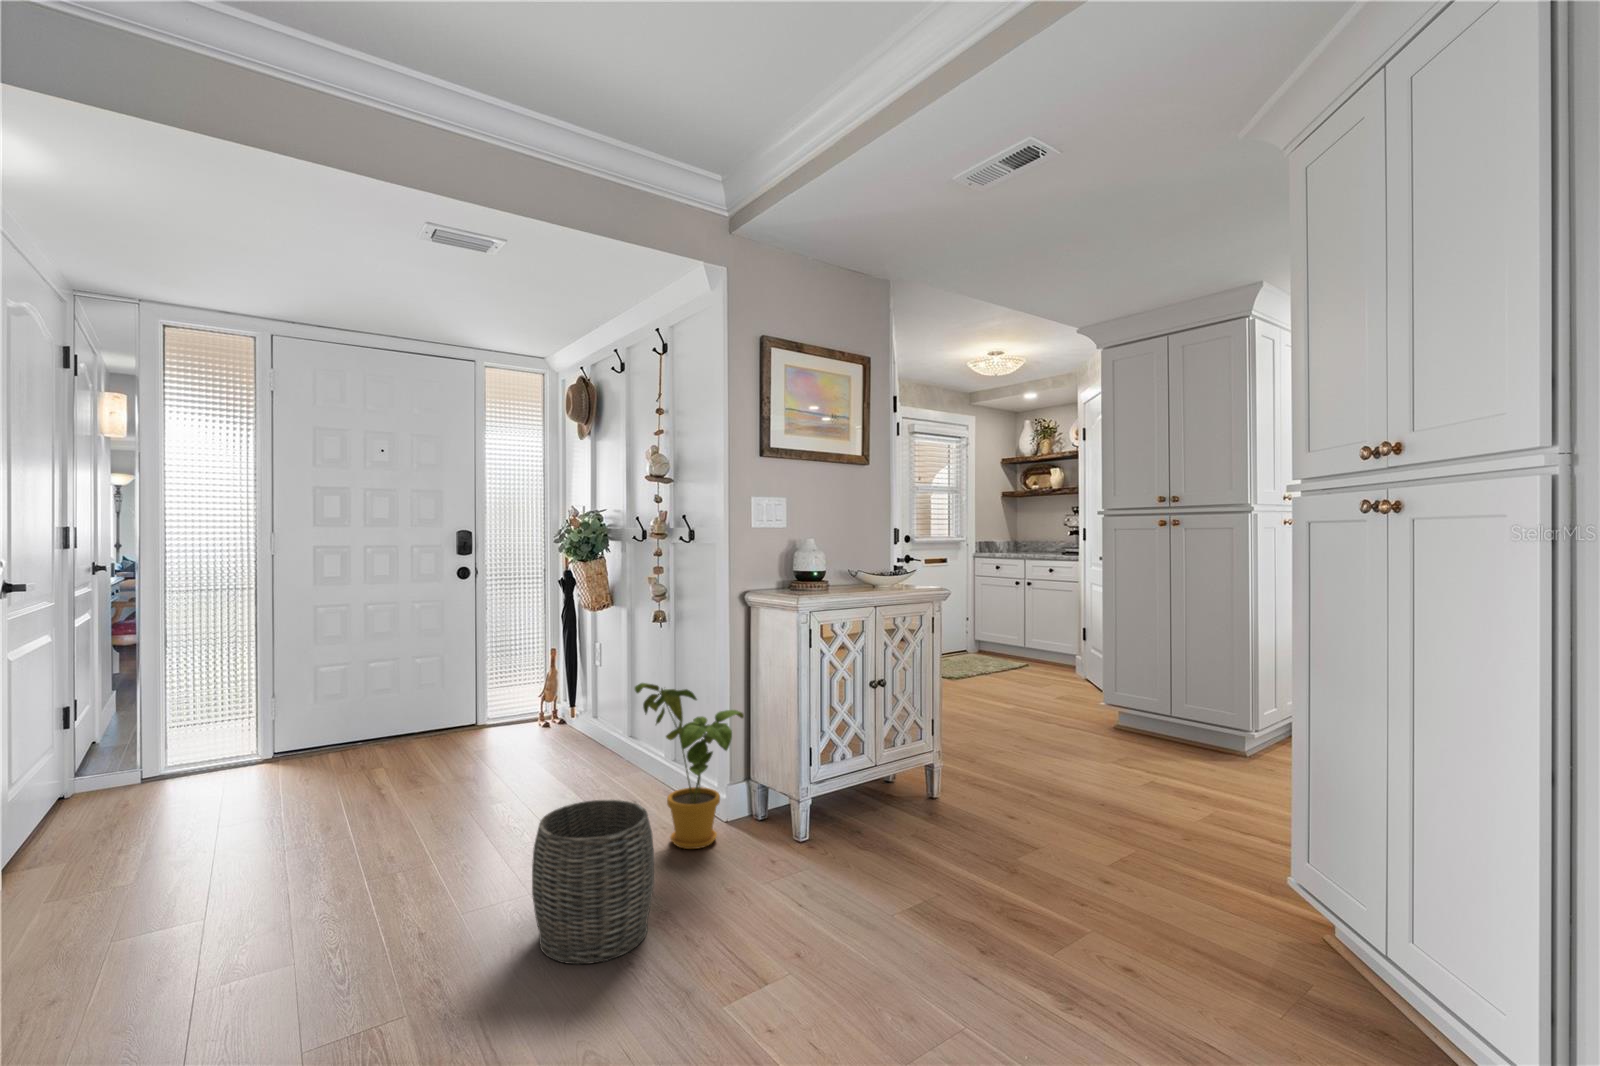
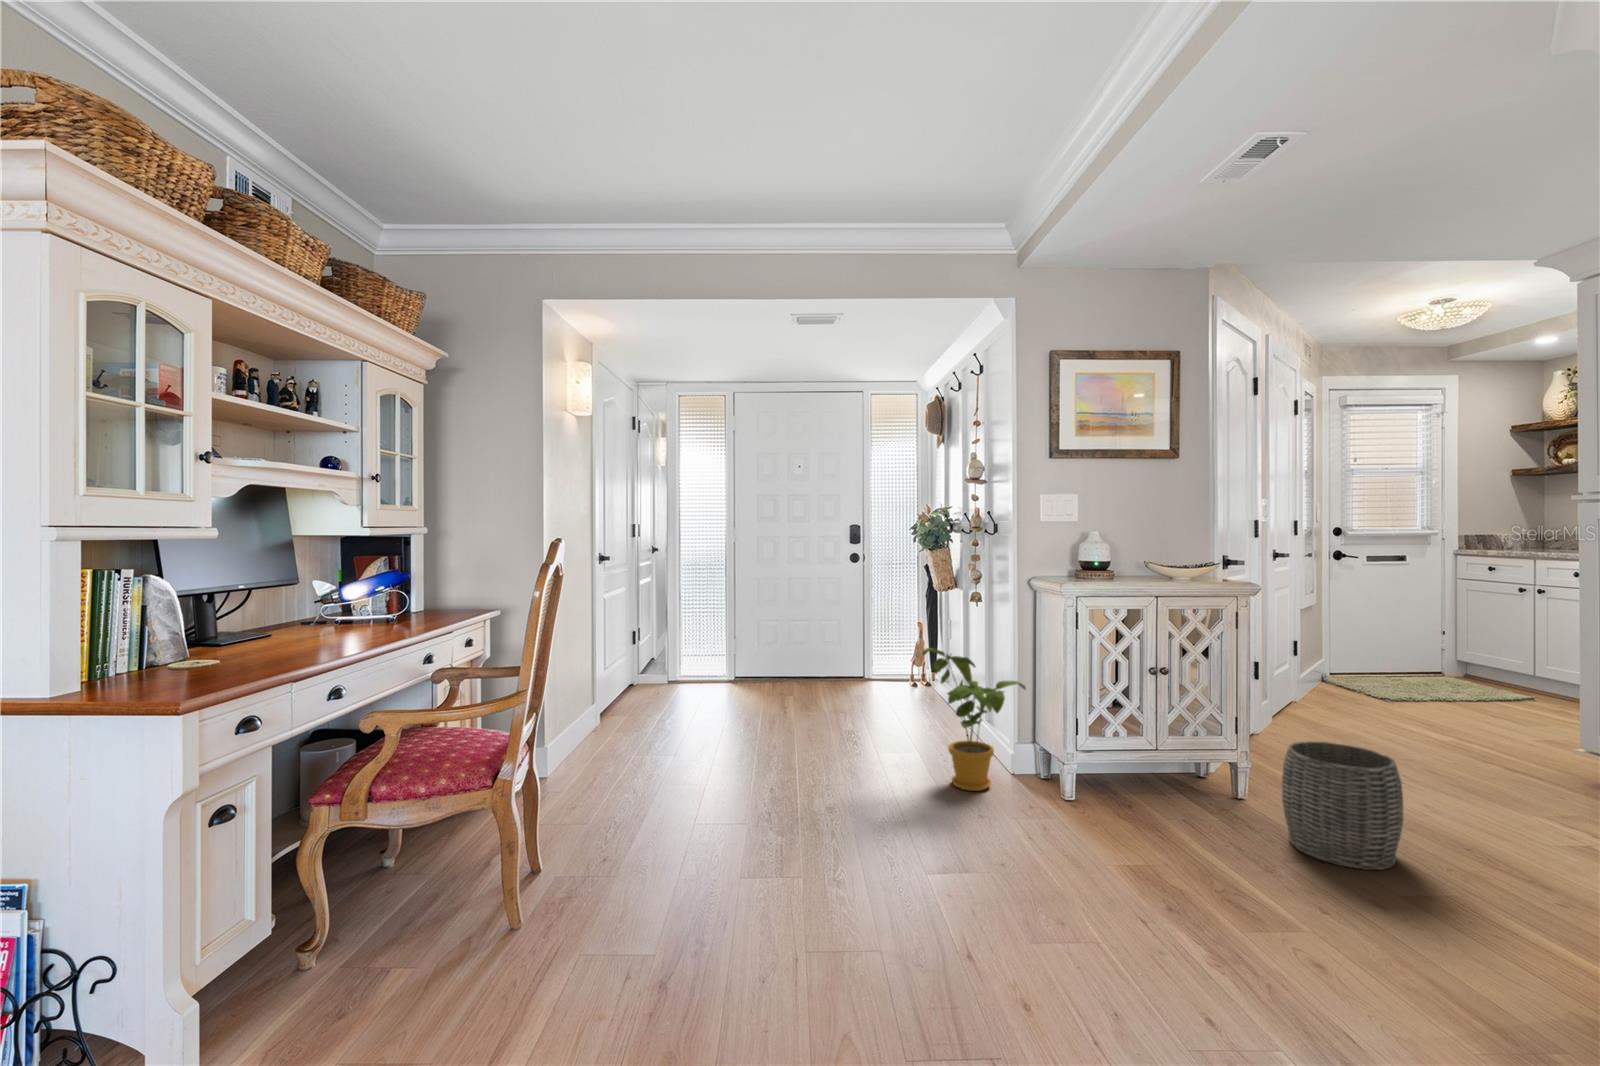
woven basket: present [532,800,654,964] -> present [1282,741,1403,870]

